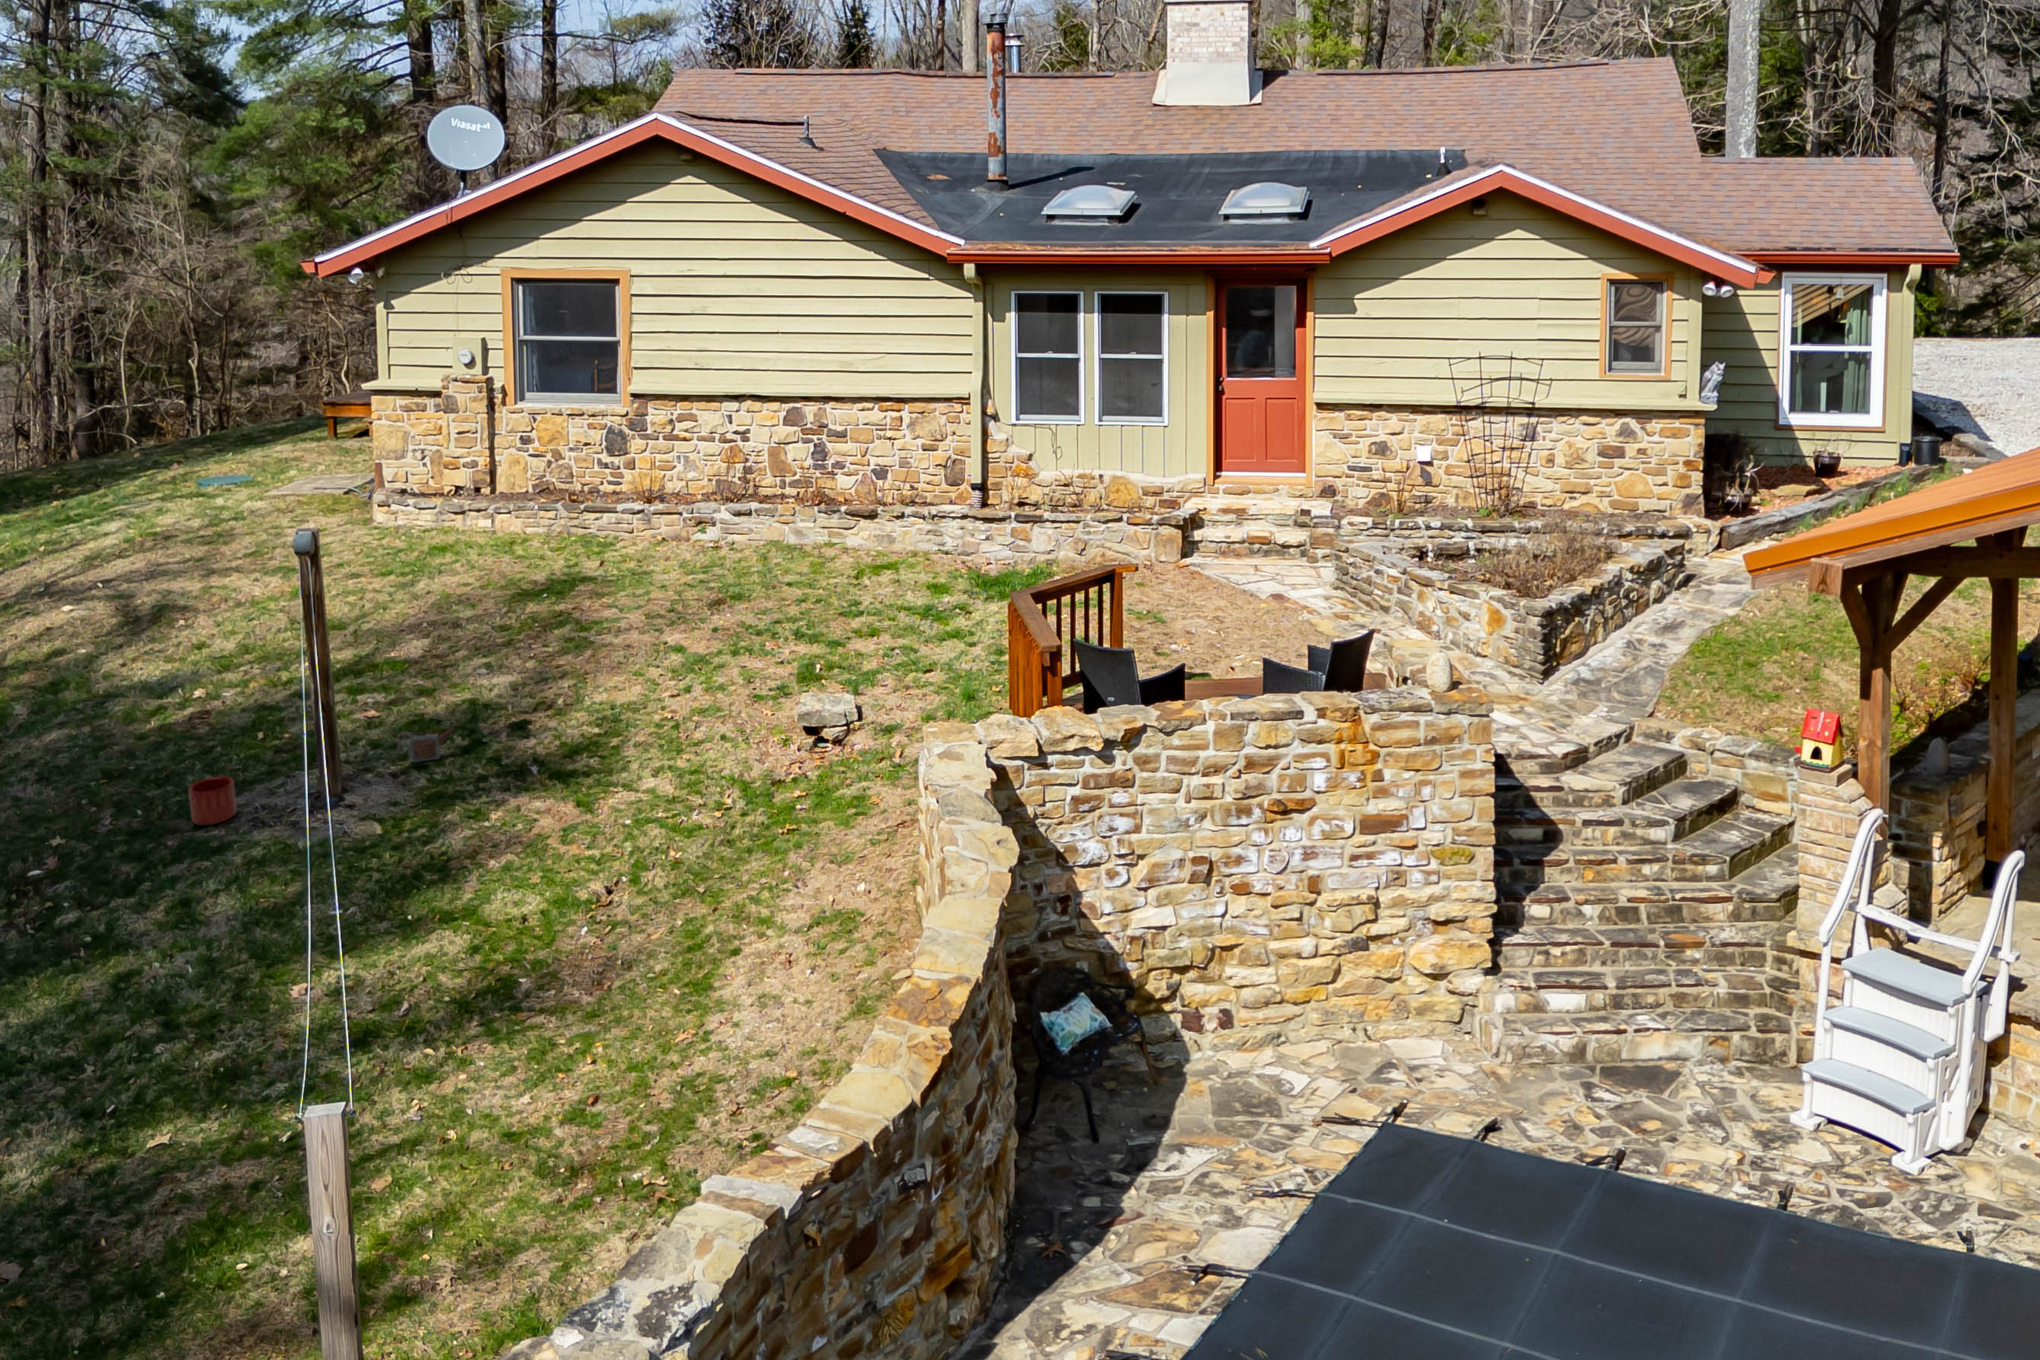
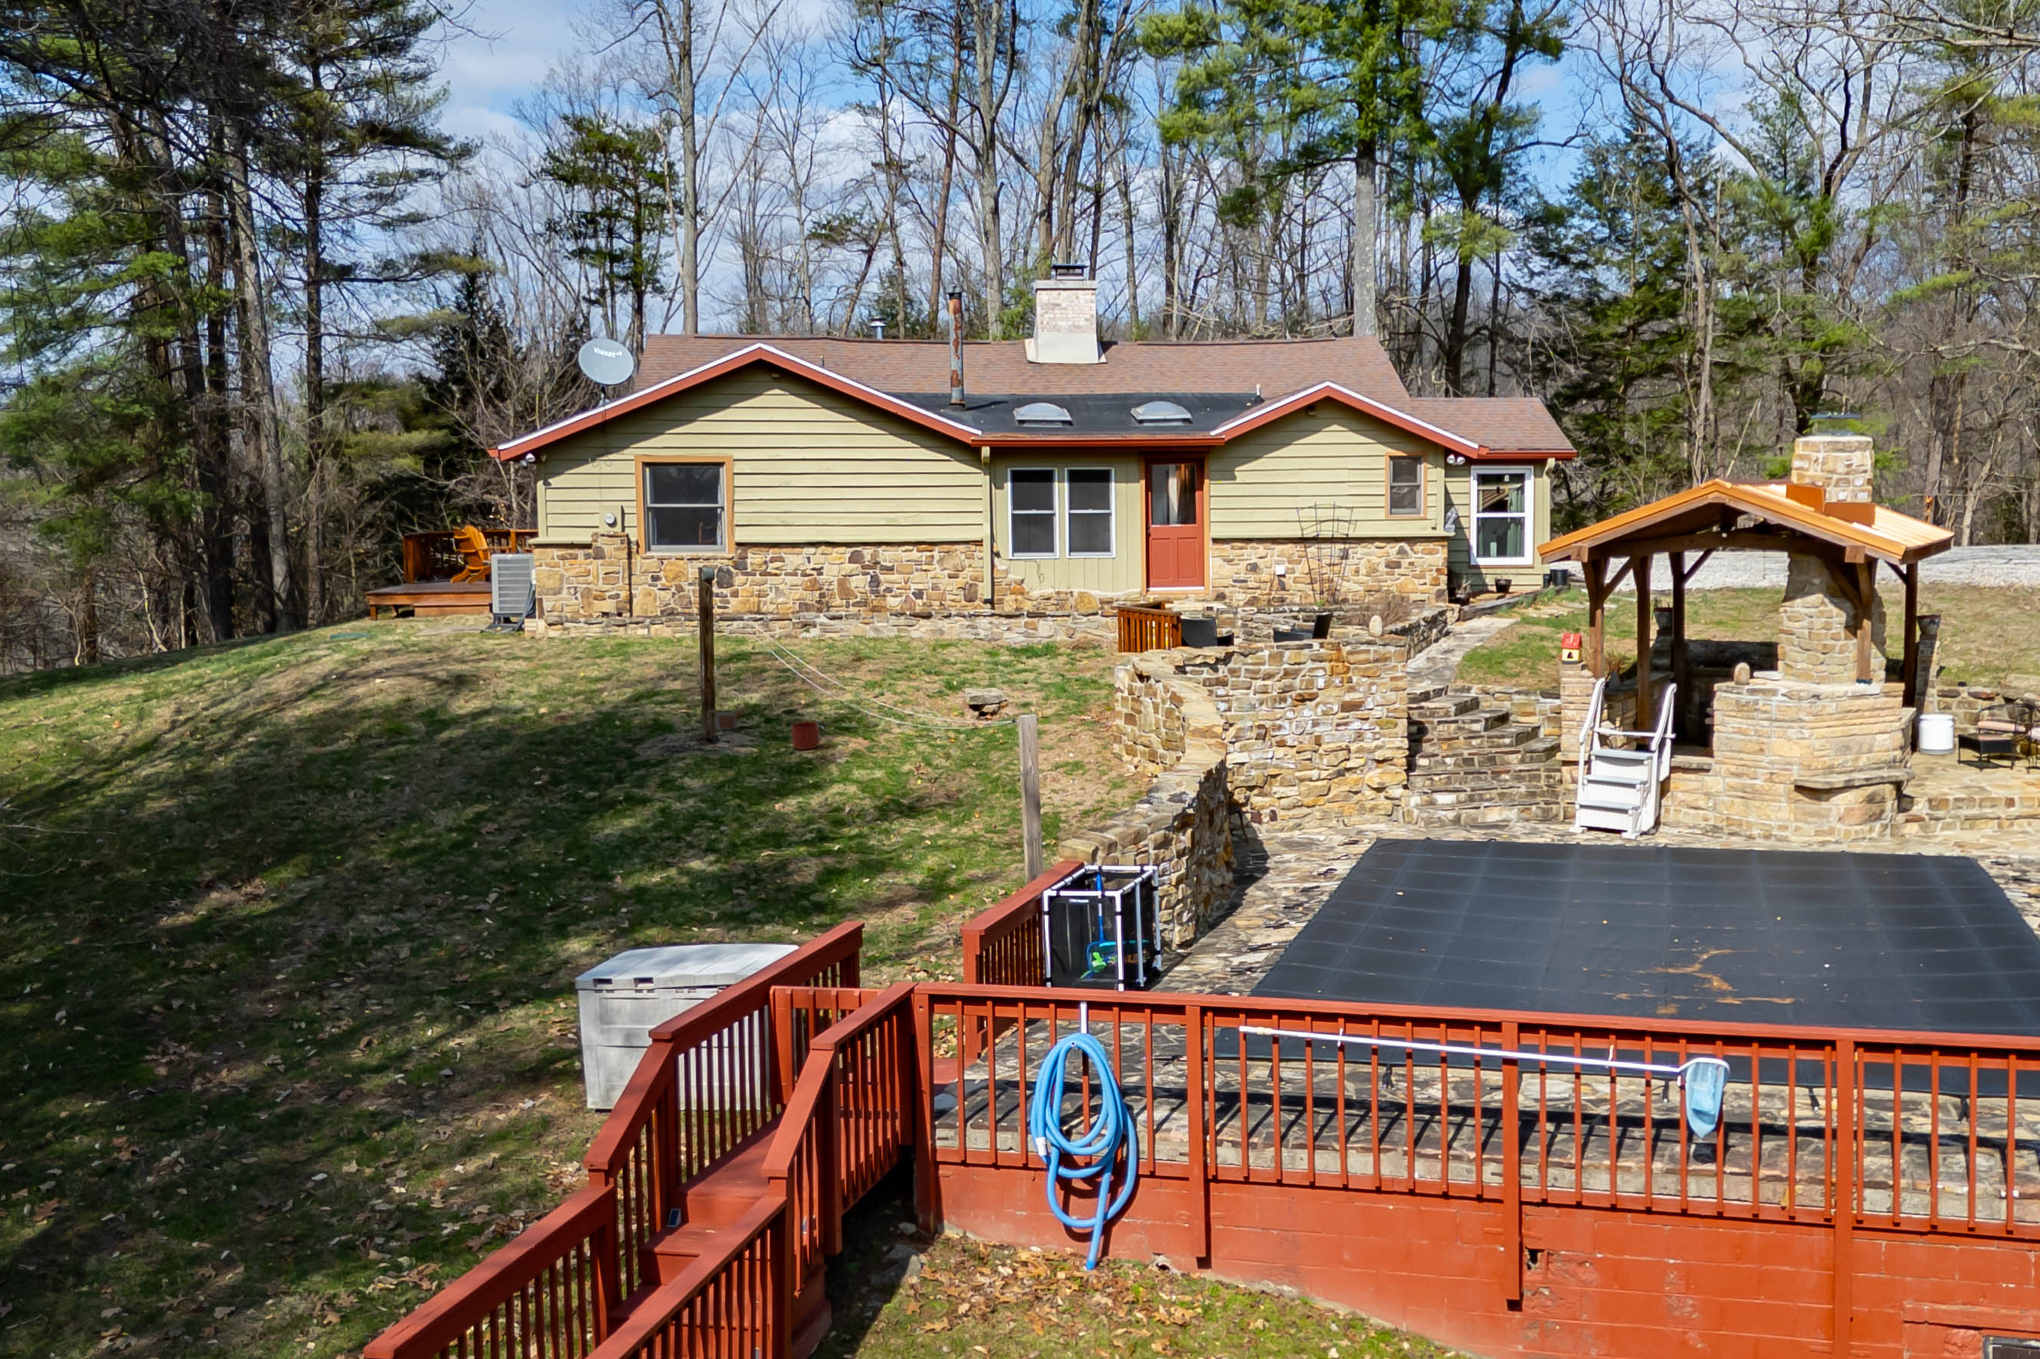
planter: present [189,777,237,825] -> present [791,721,820,750]

